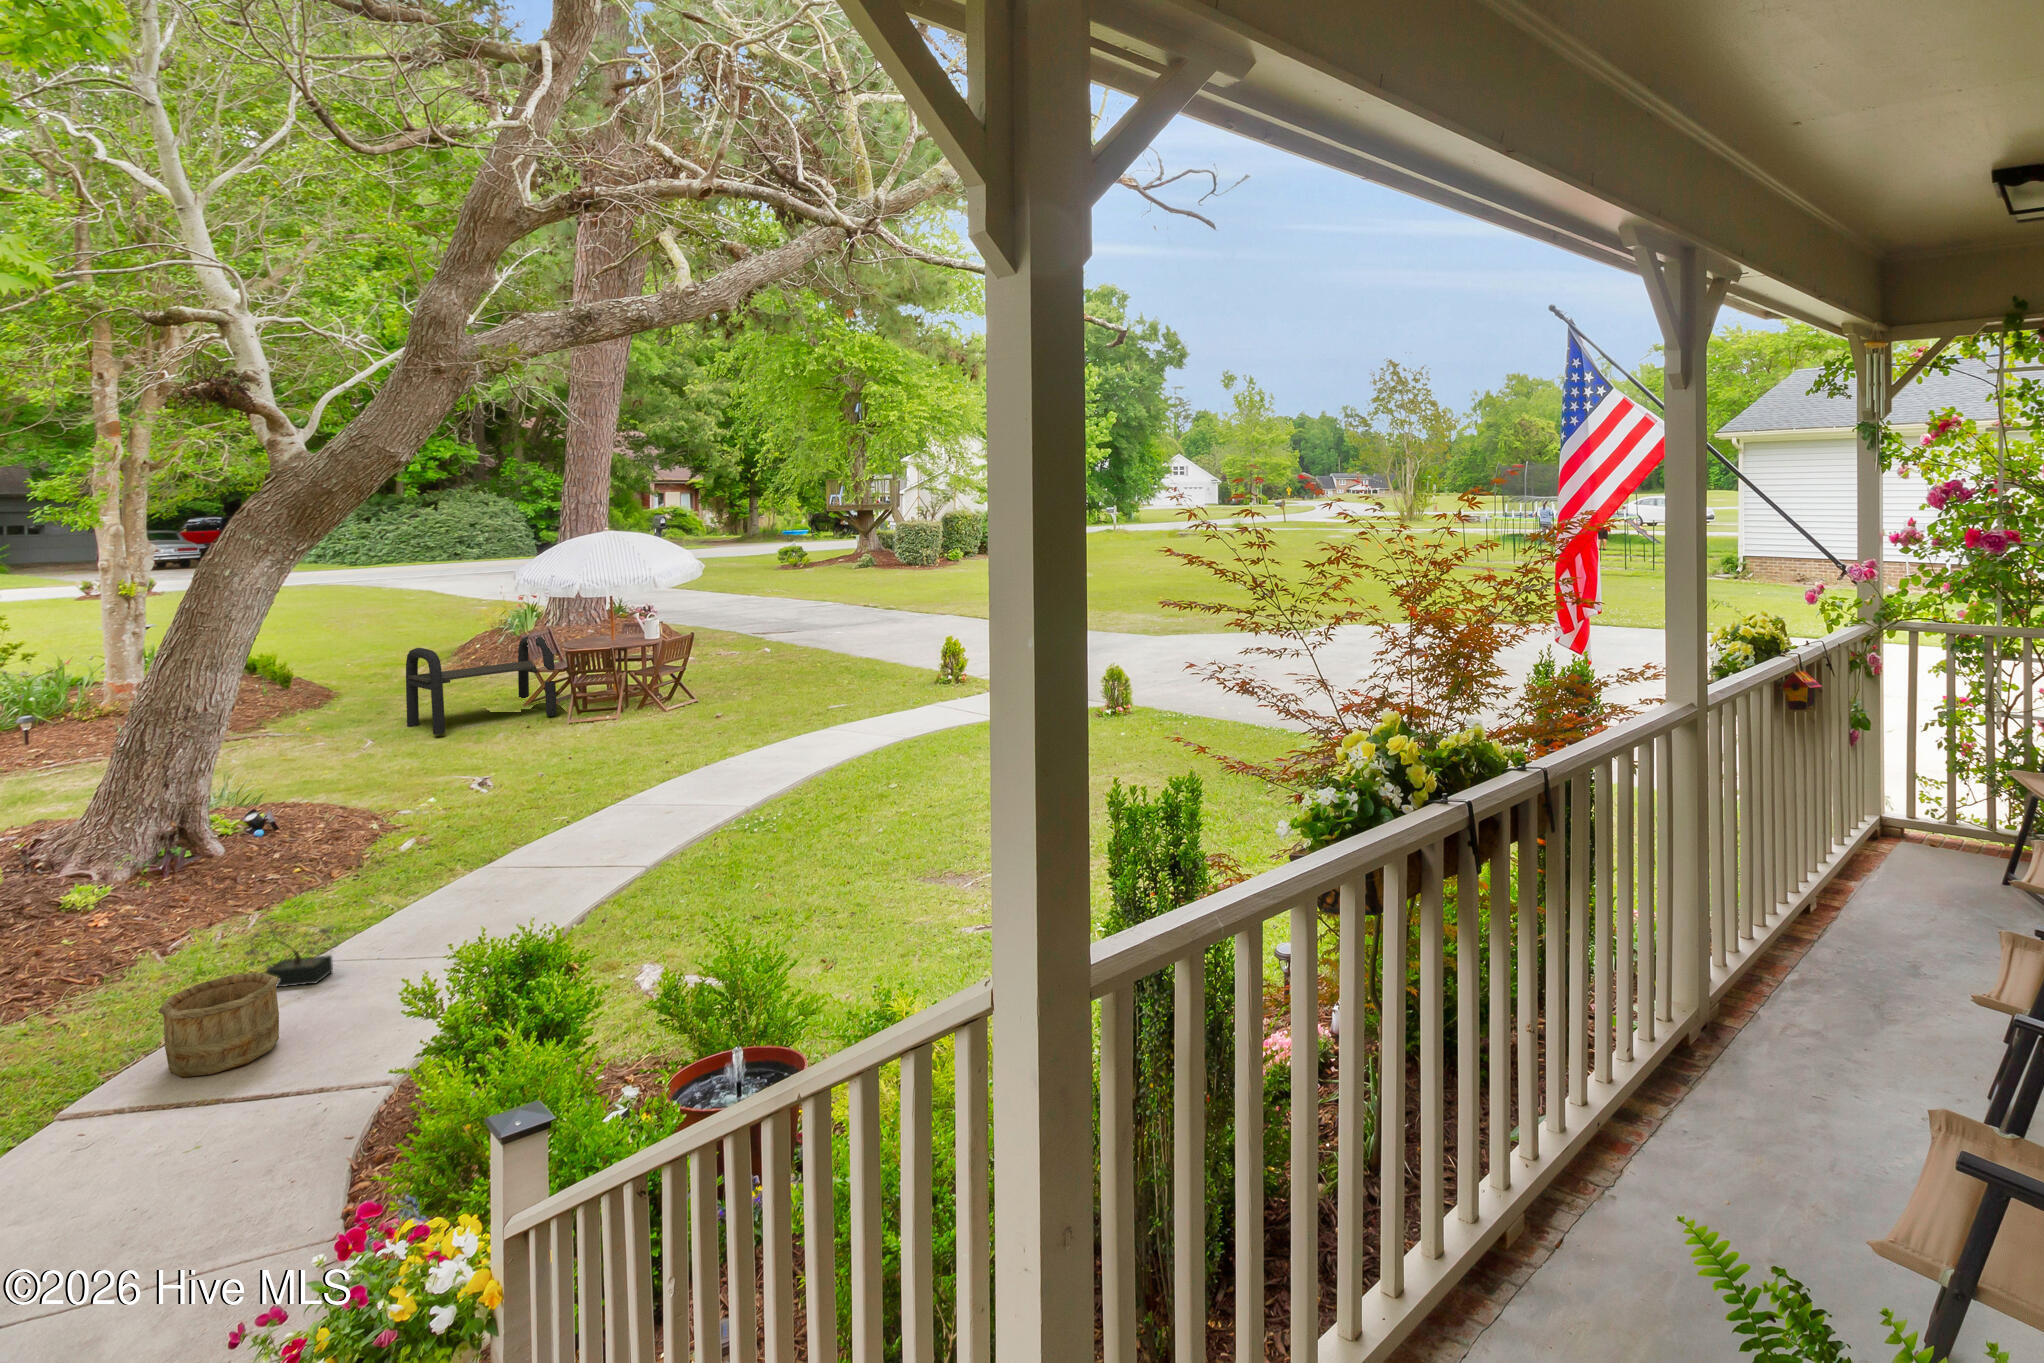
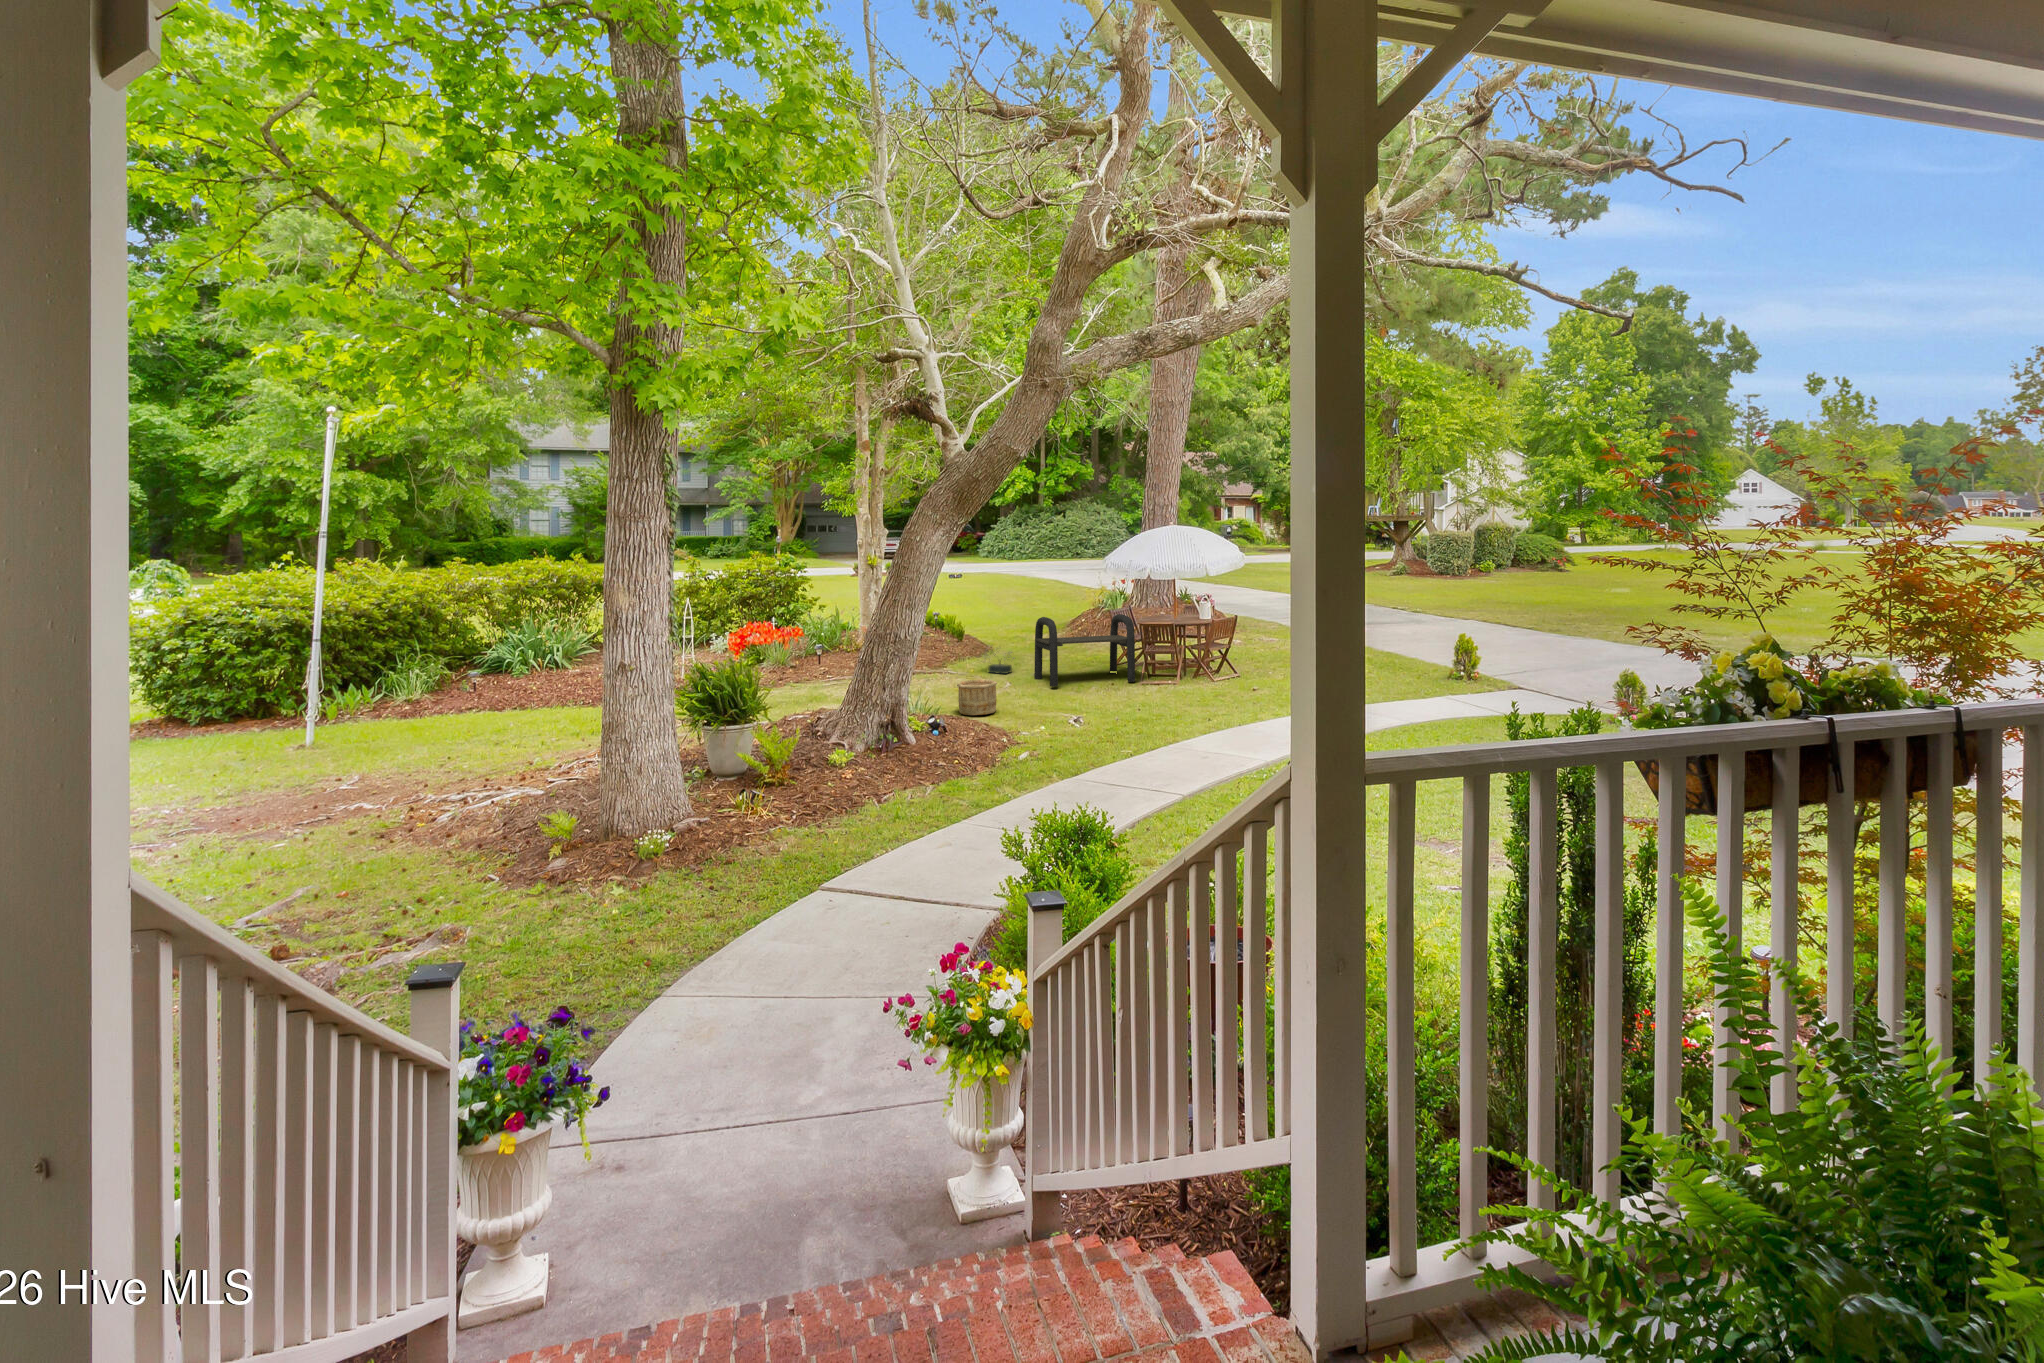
decorative plant: present [247,919,340,987] -> present [984,649,1014,674]
wooden bucket: present [158,973,279,1077] -> present [957,679,997,715]

